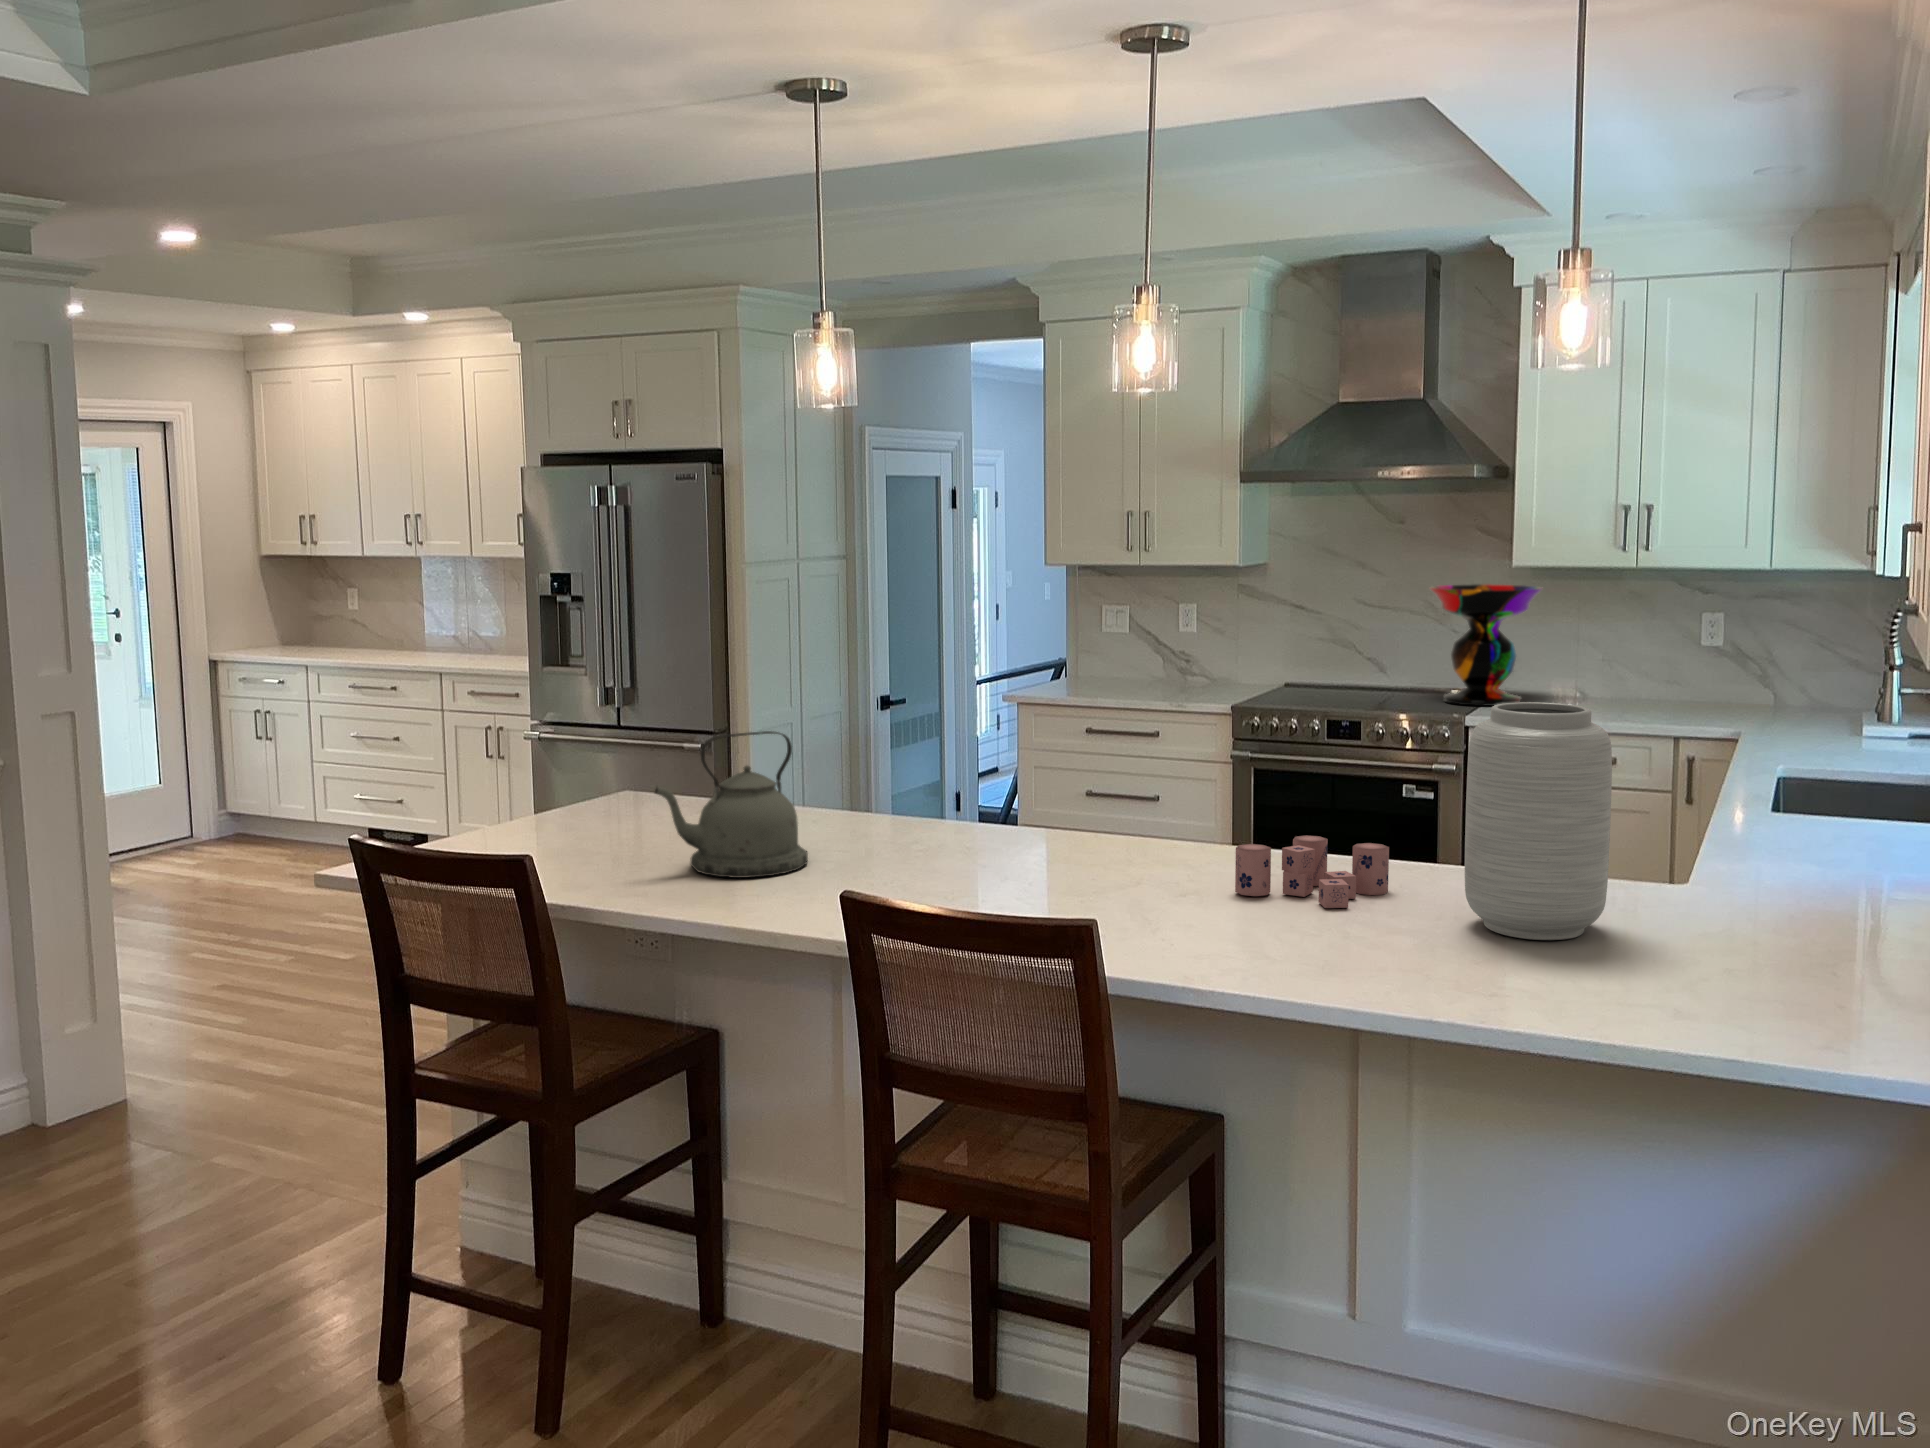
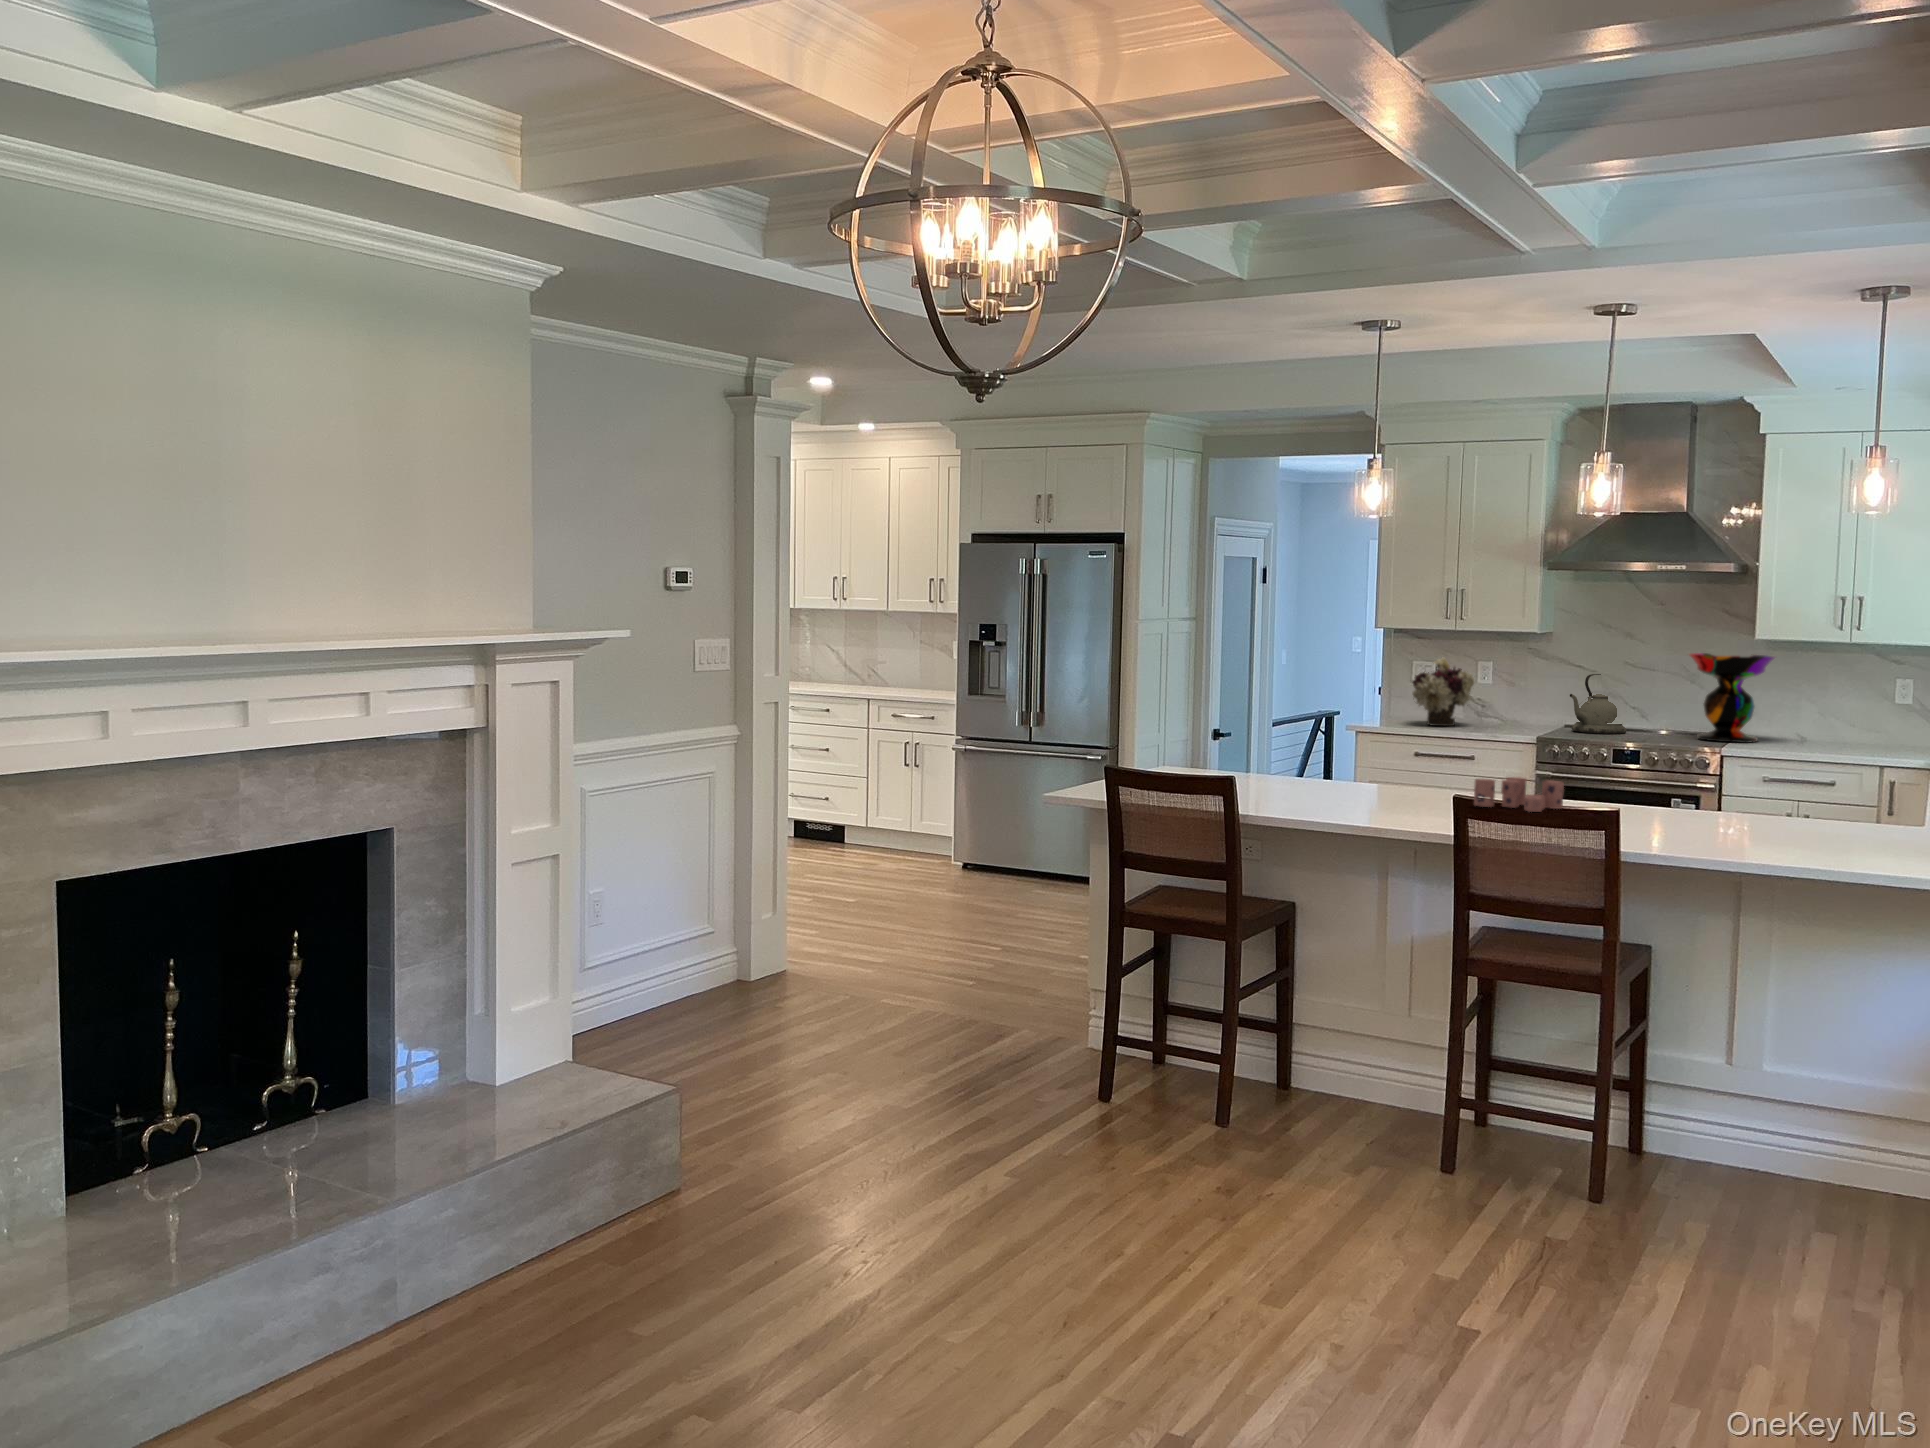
flower arrangement: none [1088,599,1172,690] -> present [1412,658,1474,726]
vase: present [1465,702,1612,940] -> none [1802,703,1894,837]
kettle: present [655,731,808,878] -> present [1570,674,1626,734]
candle: present [1235,835,1389,908] -> present [1474,777,1564,812]

